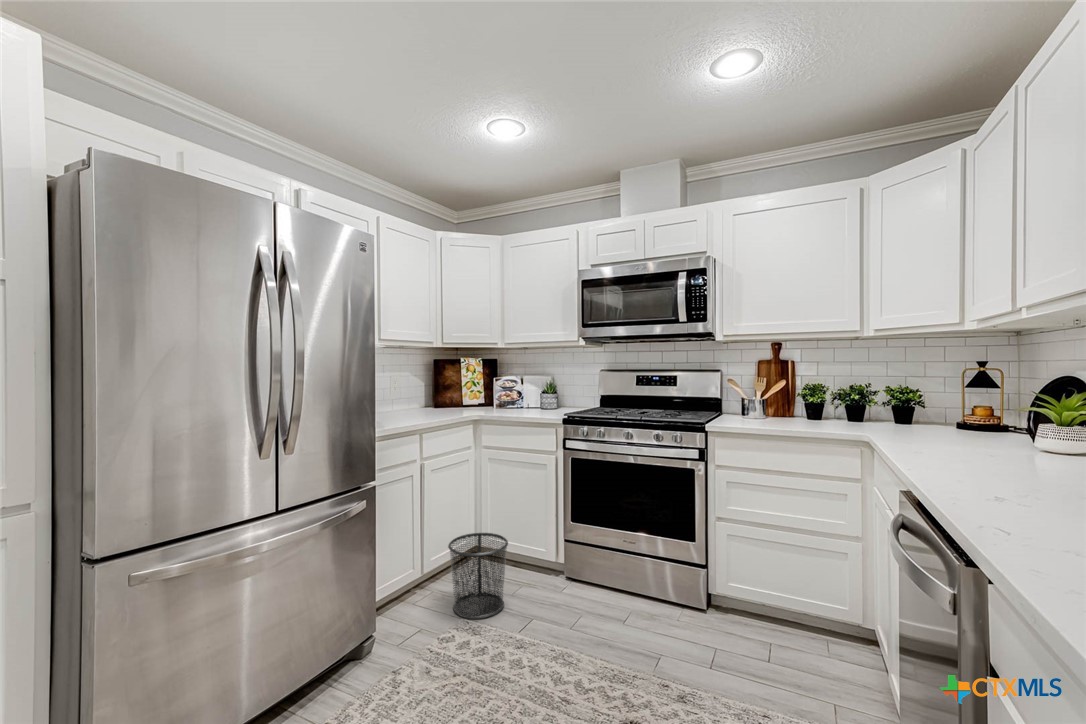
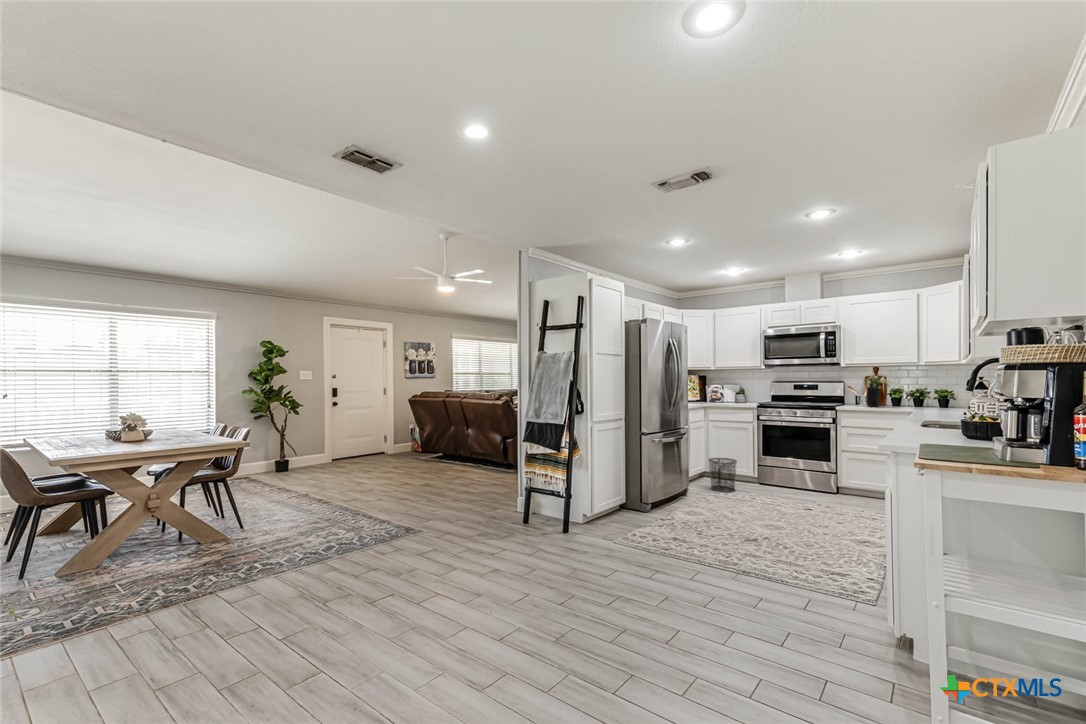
flower arrangement: none [754,353,814,424] -> present [864,374,891,407]

